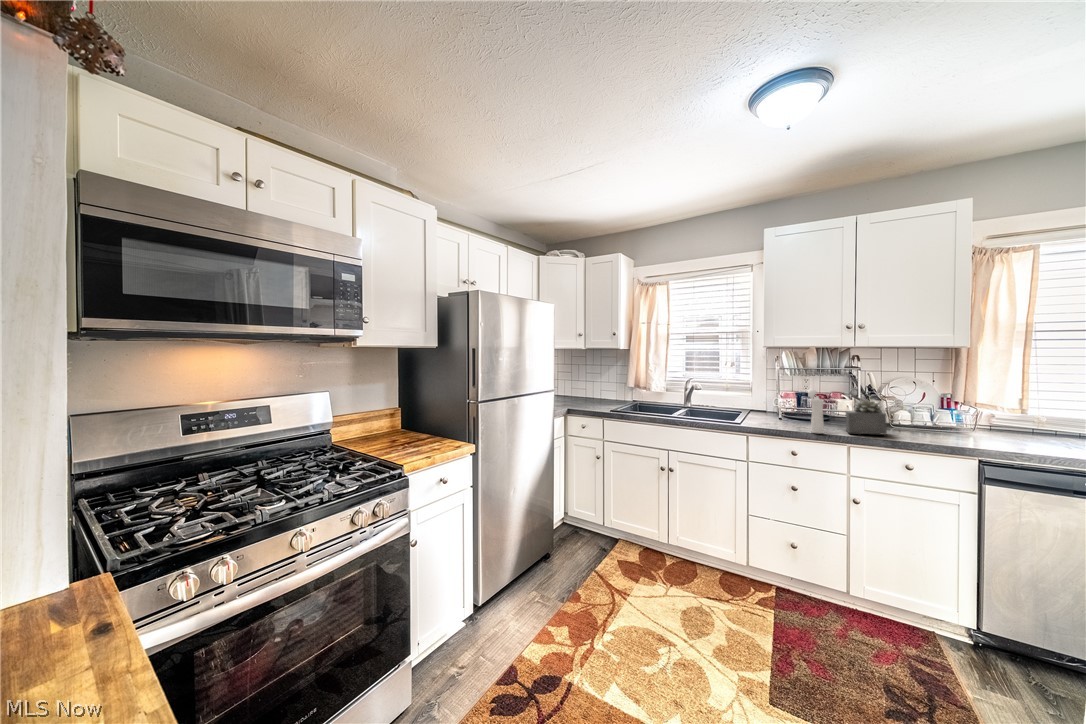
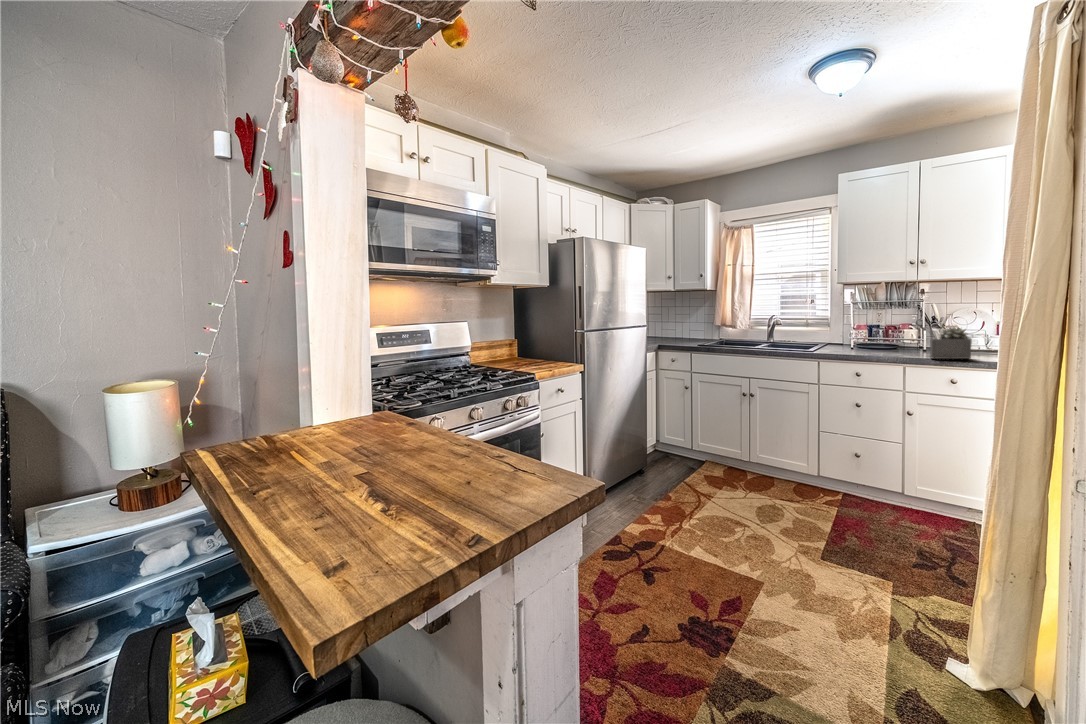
pepper mill: present [808,390,824,433] -> none [892,320,907,359]

